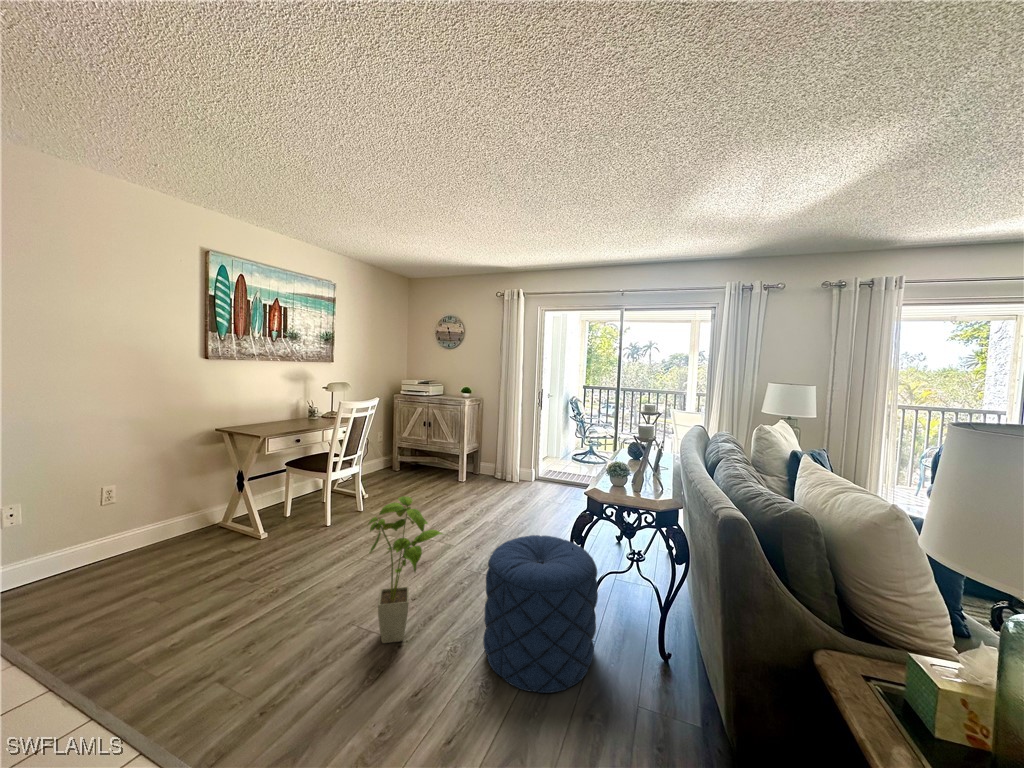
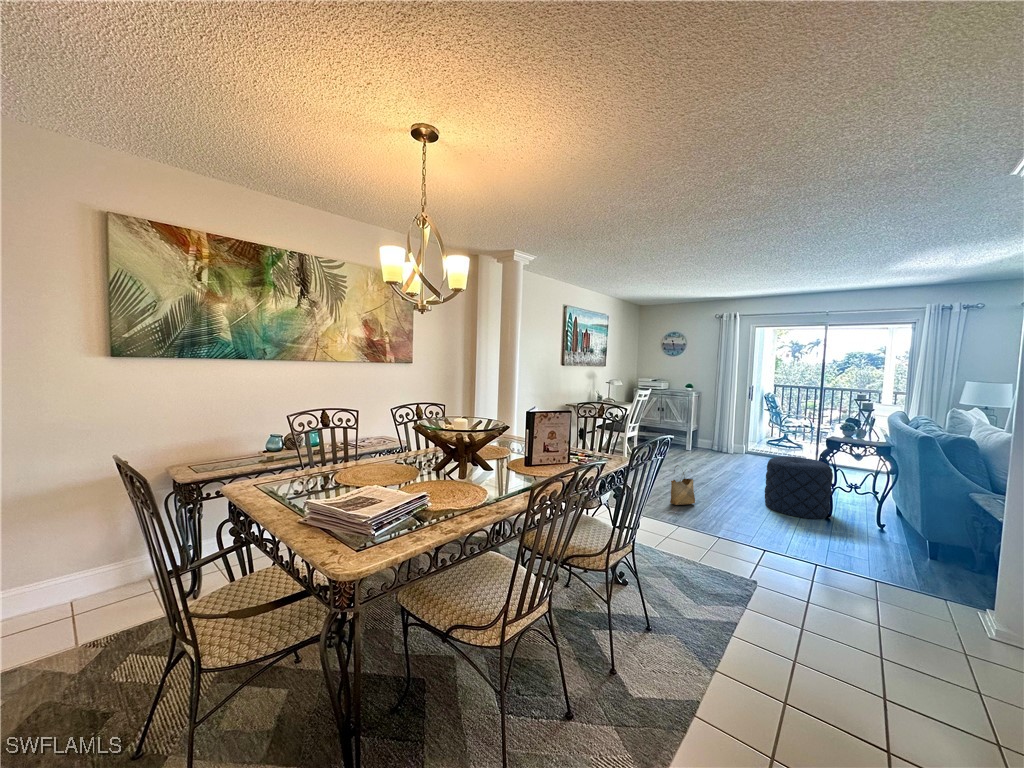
house plant: present [369,496,442,643] -> none [700,431,738,499]
woven basket: none [243,595,320,713] -> present [670,465,695,505]

